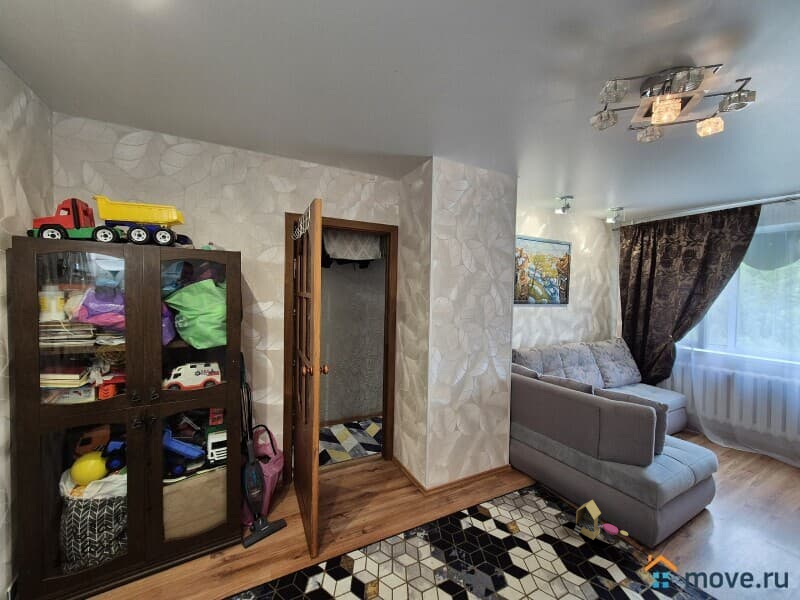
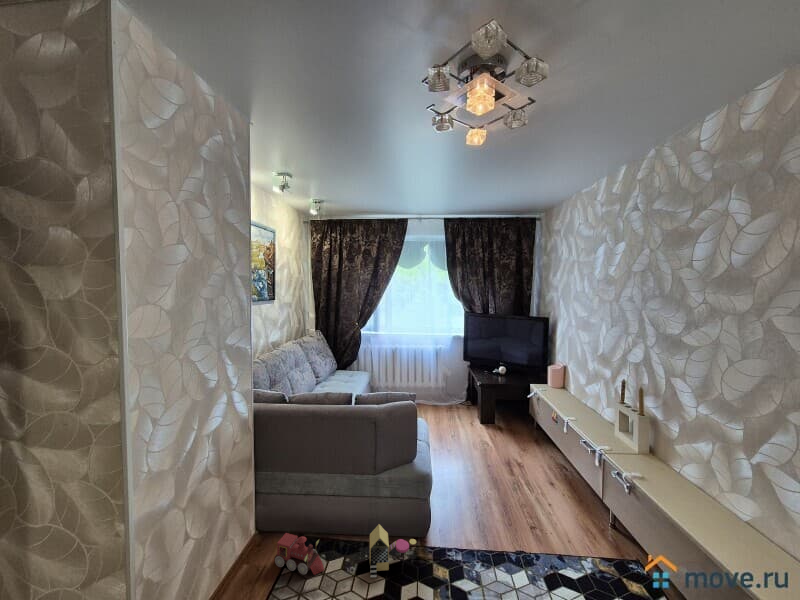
toy train: none [512,471,544,508] -> present [274,533,324,575]

